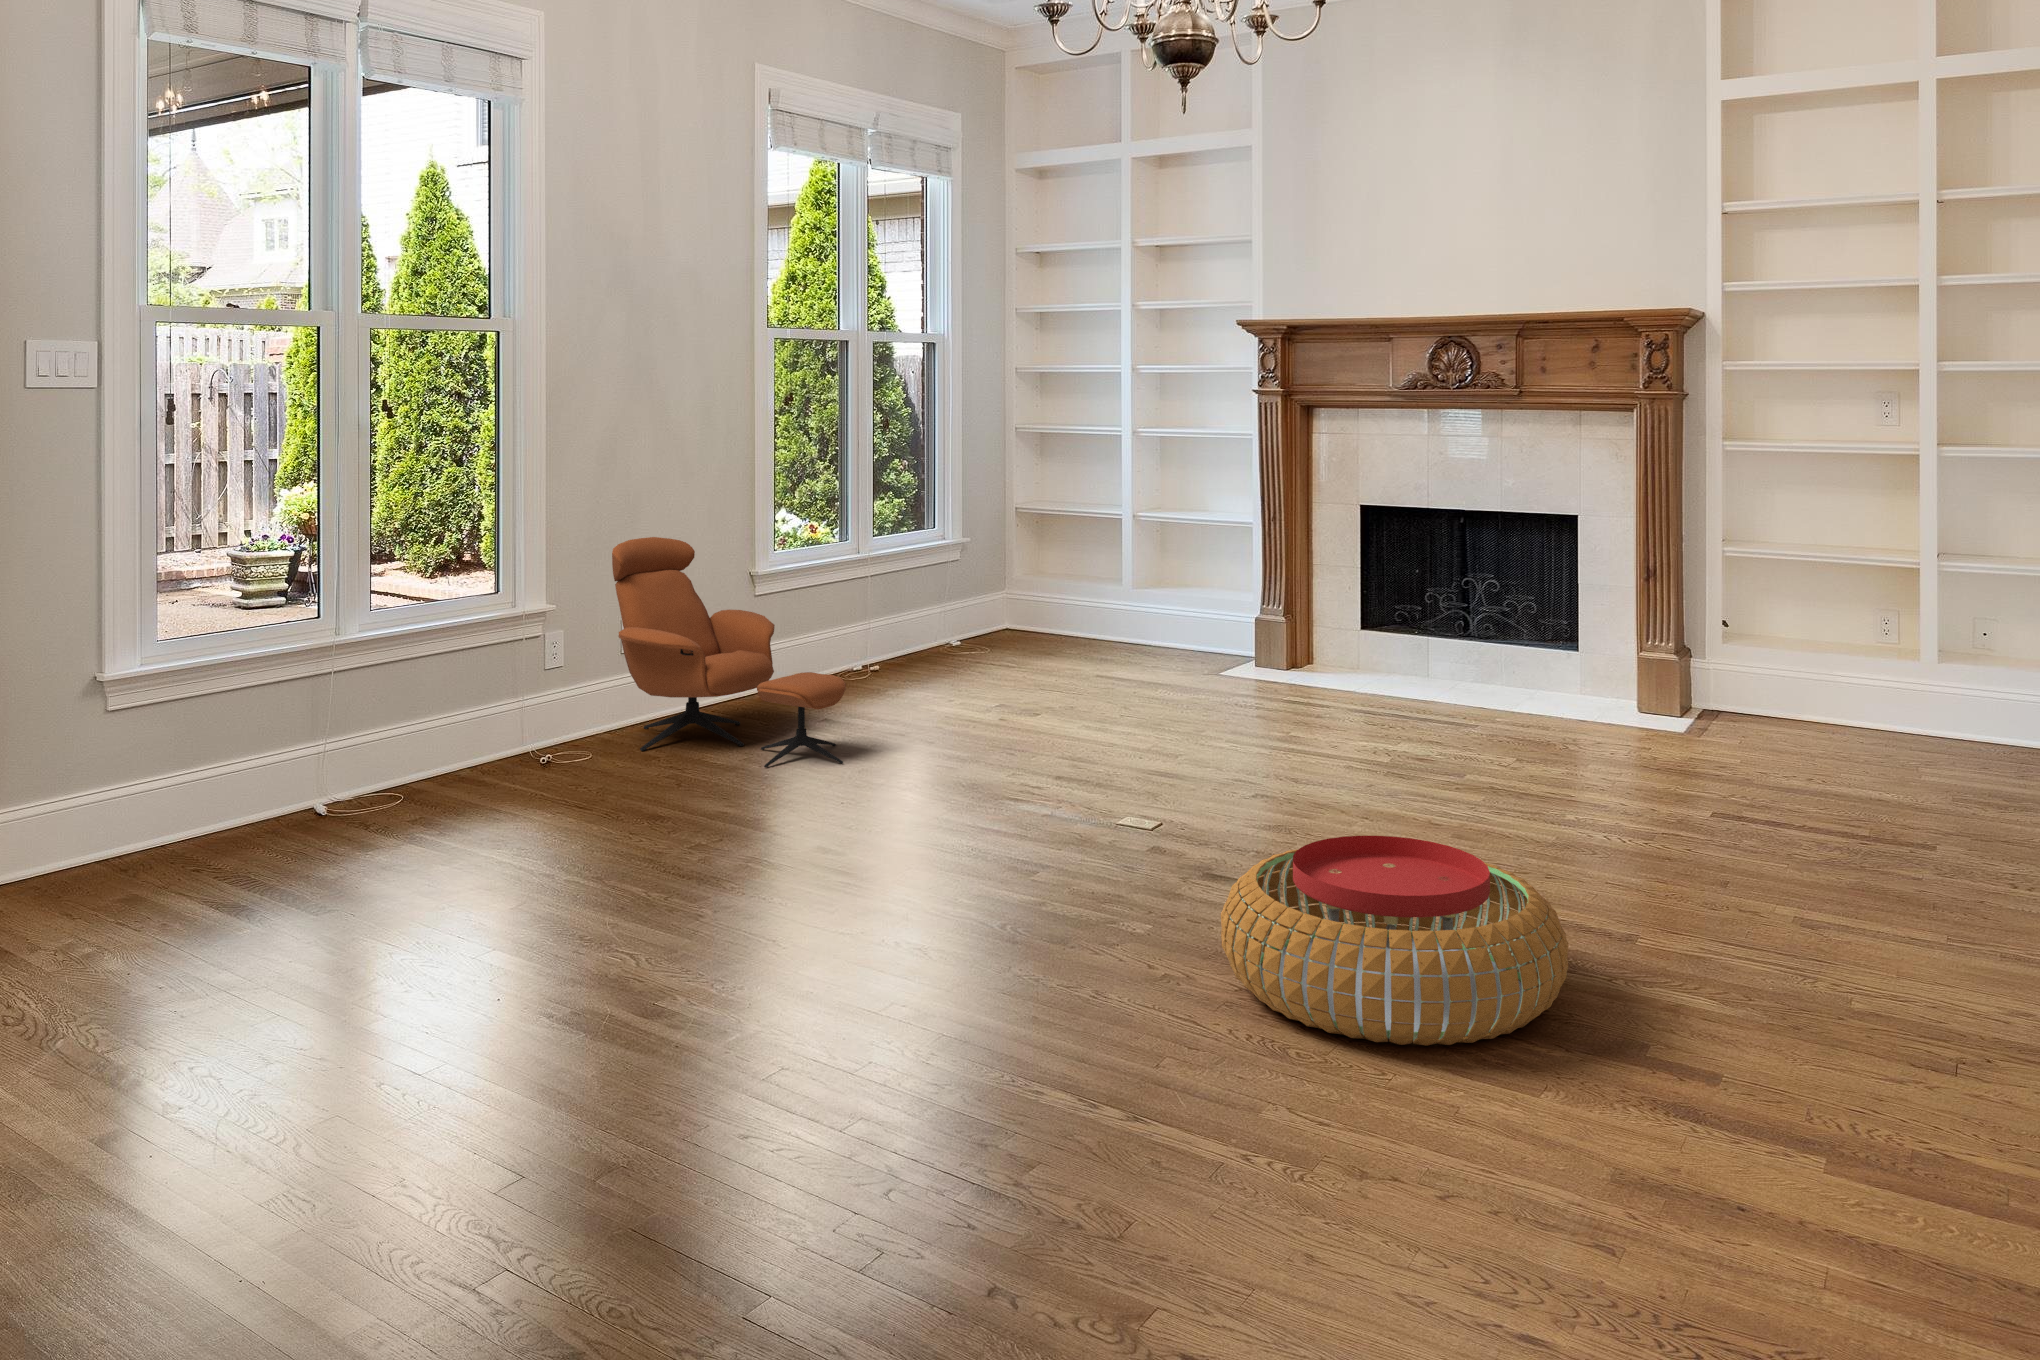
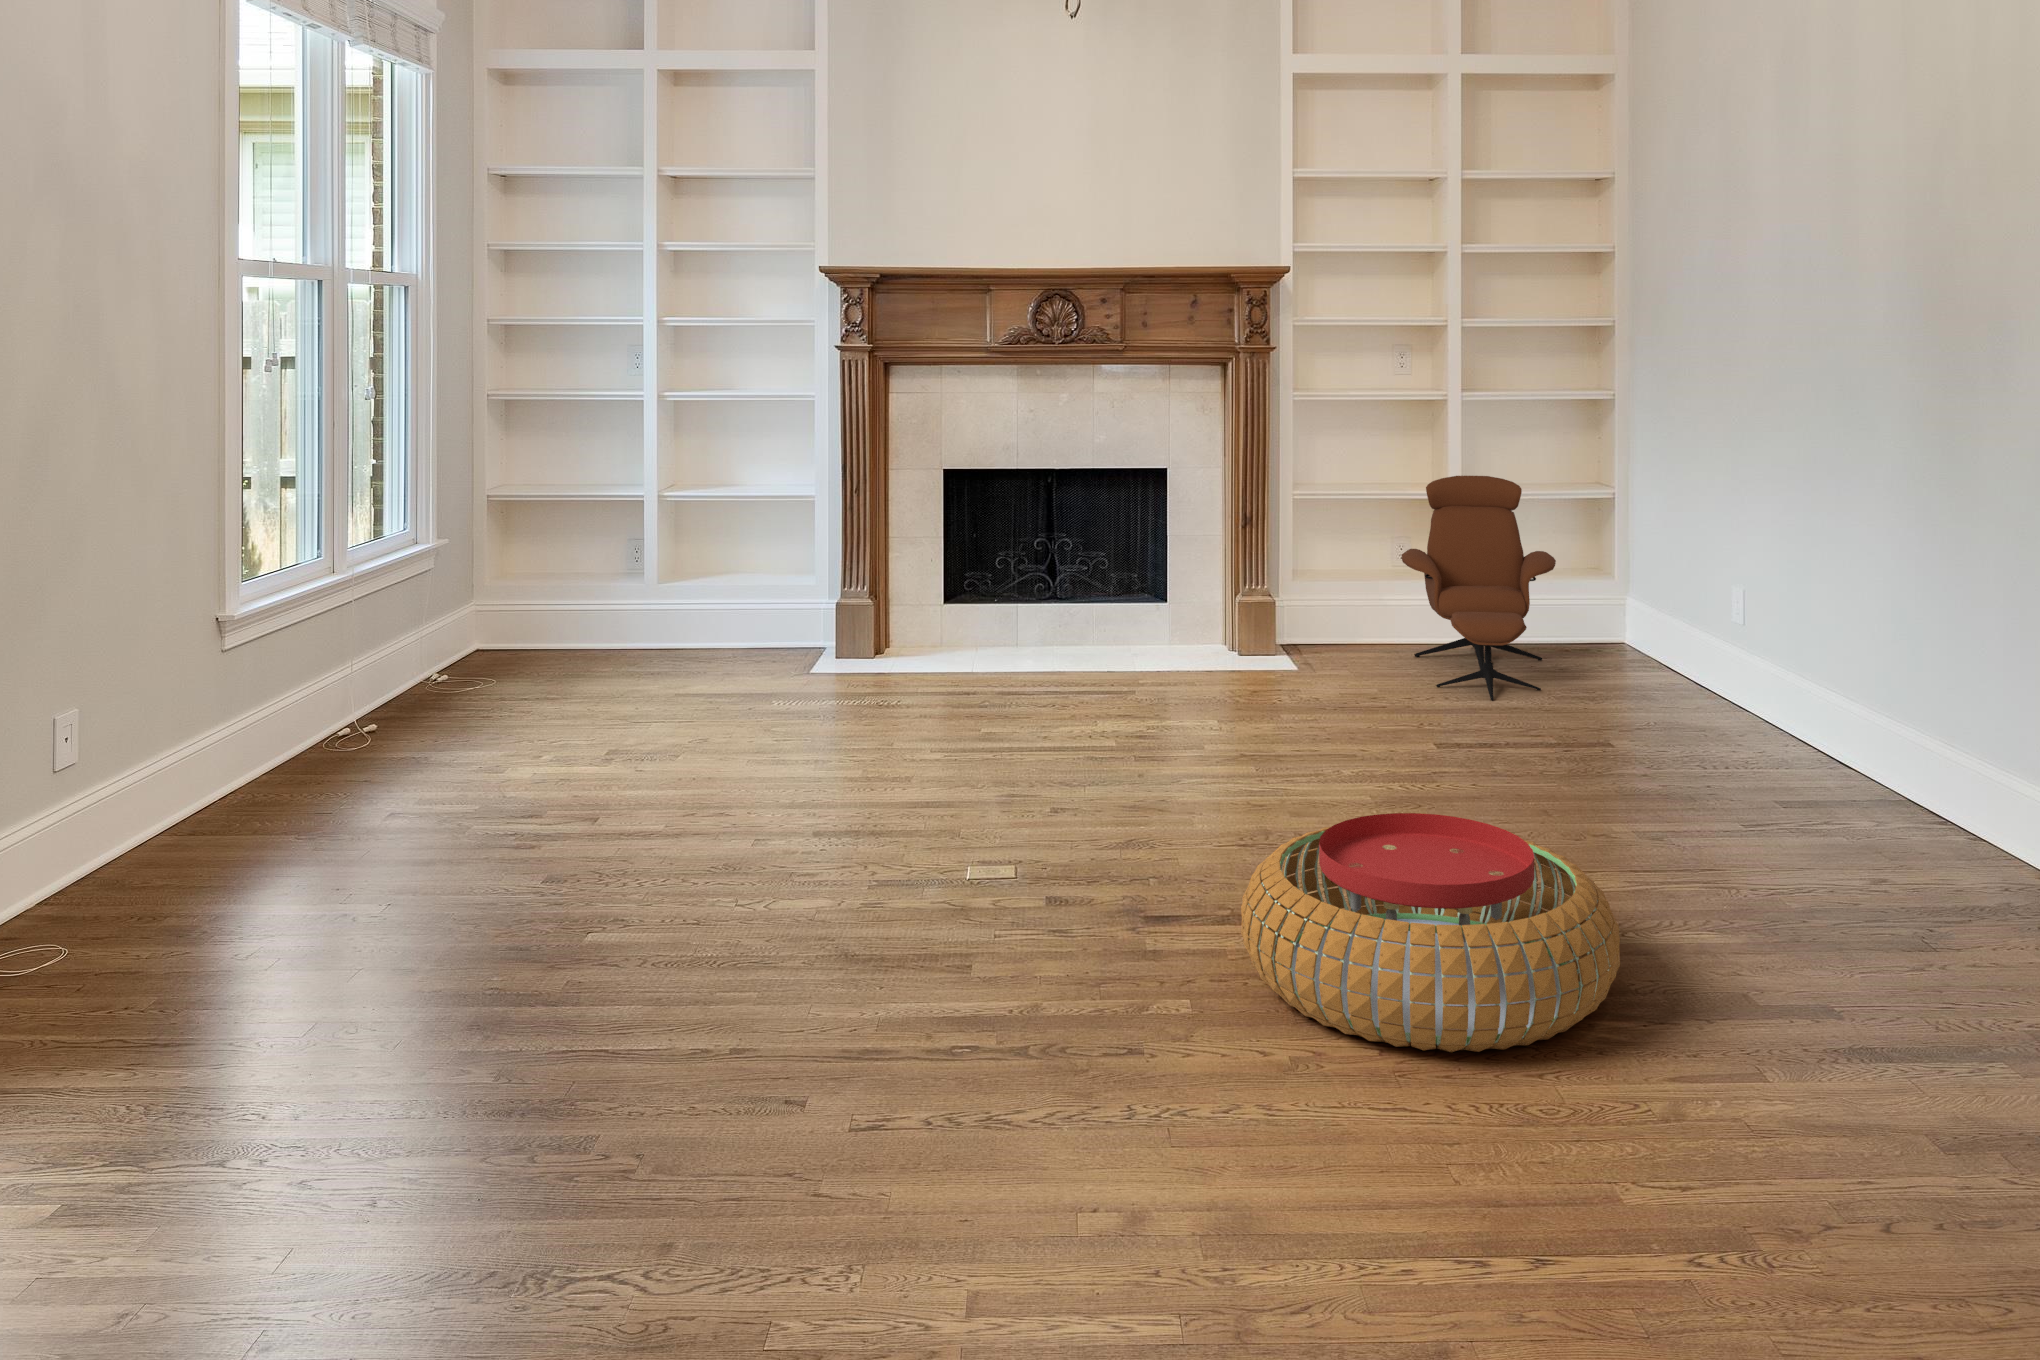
lounge chair: present [612,537,846,767] -> present [1401,476,1556,700]

